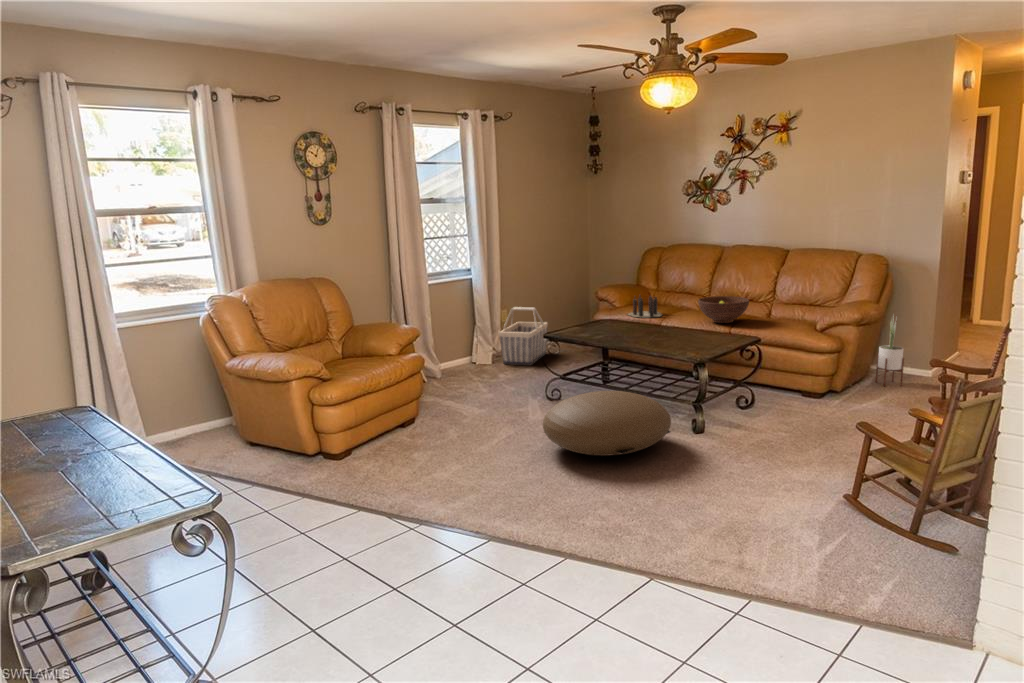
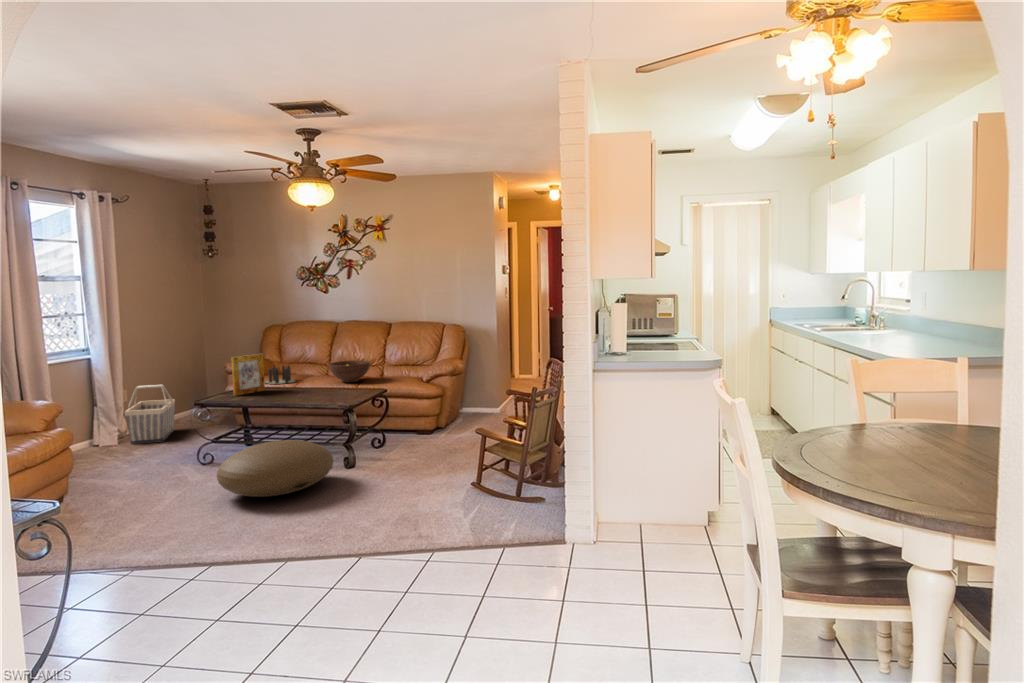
picture frame: none [588,284,623,329] -> present [231,354,265,396]
potted plant: present [876,320,904,386] -> none [463,365,481,420]

